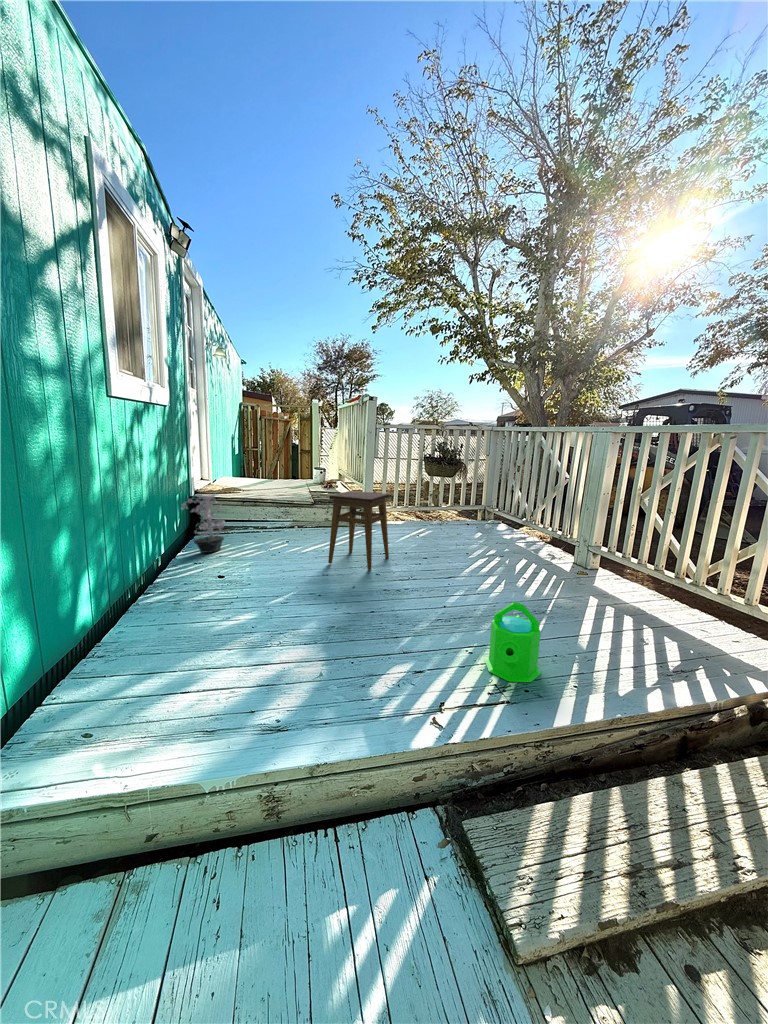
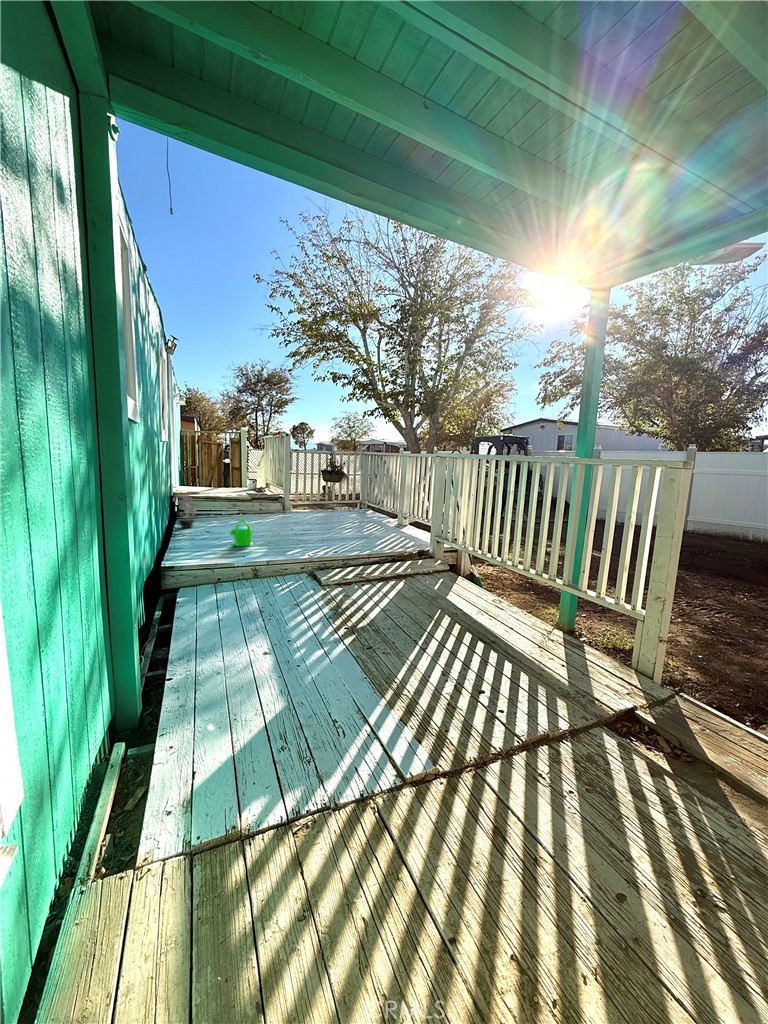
stool: present [328,491,390,570] -> none [260,490,294,531]
watering can: present [485,602,541,682] -> present [230,520,253,546]

